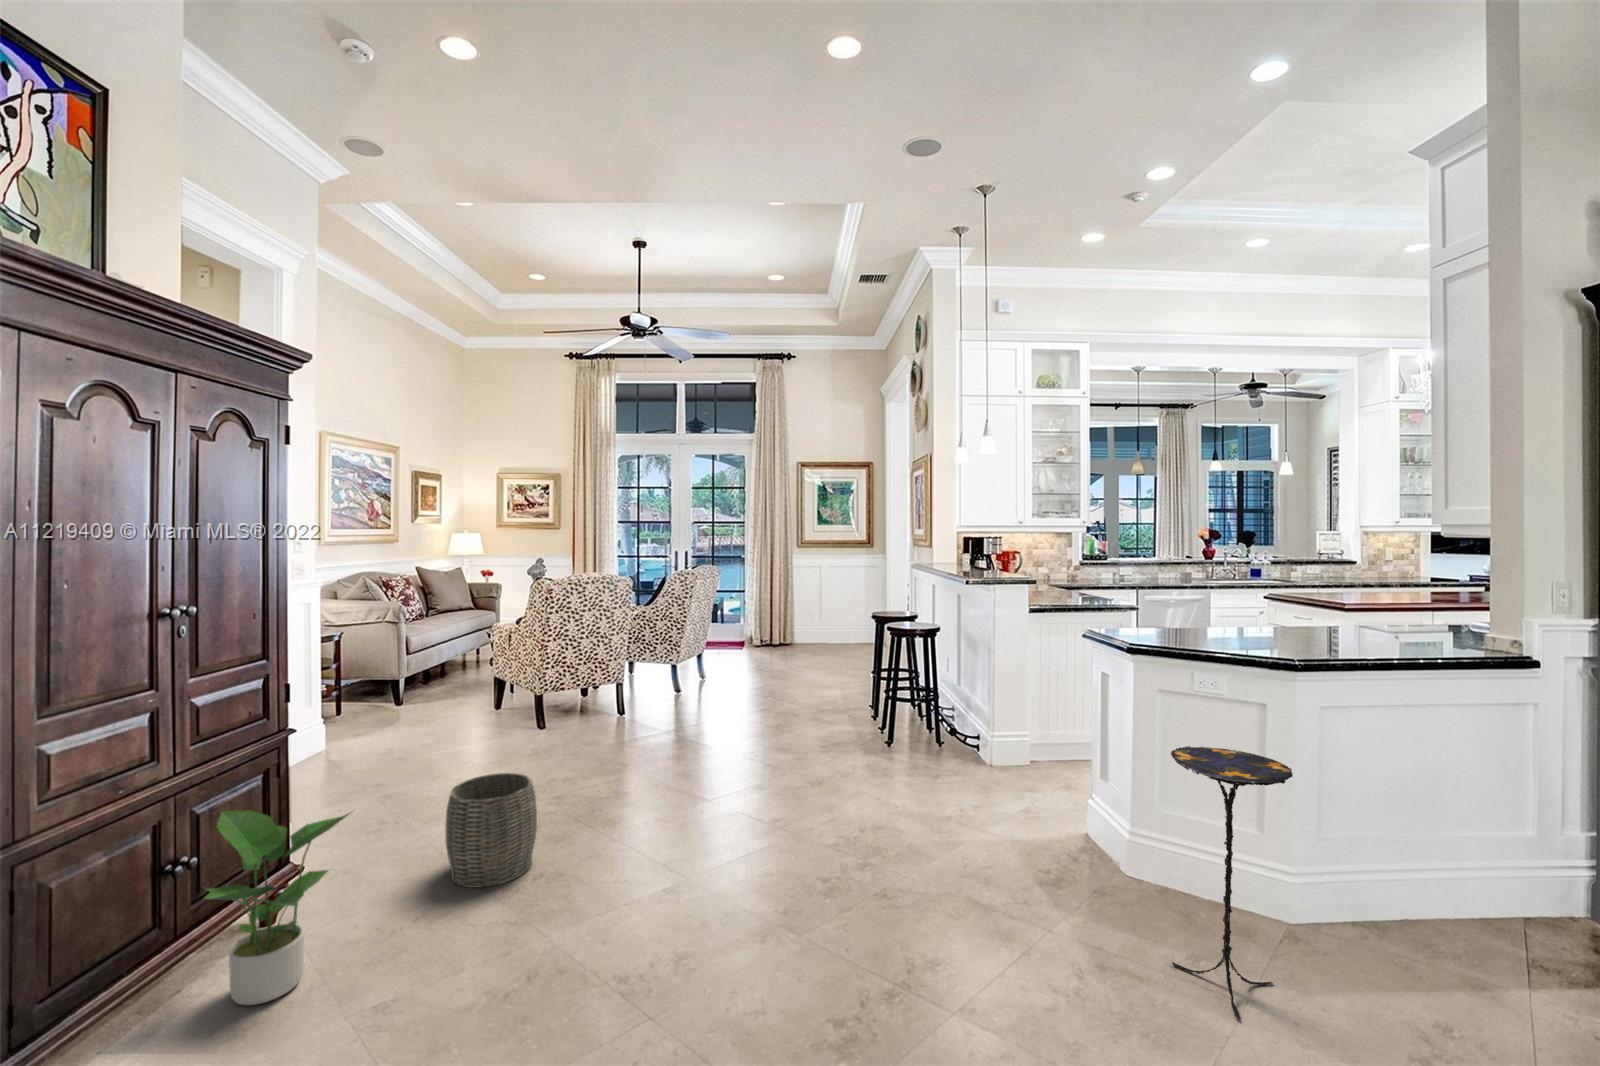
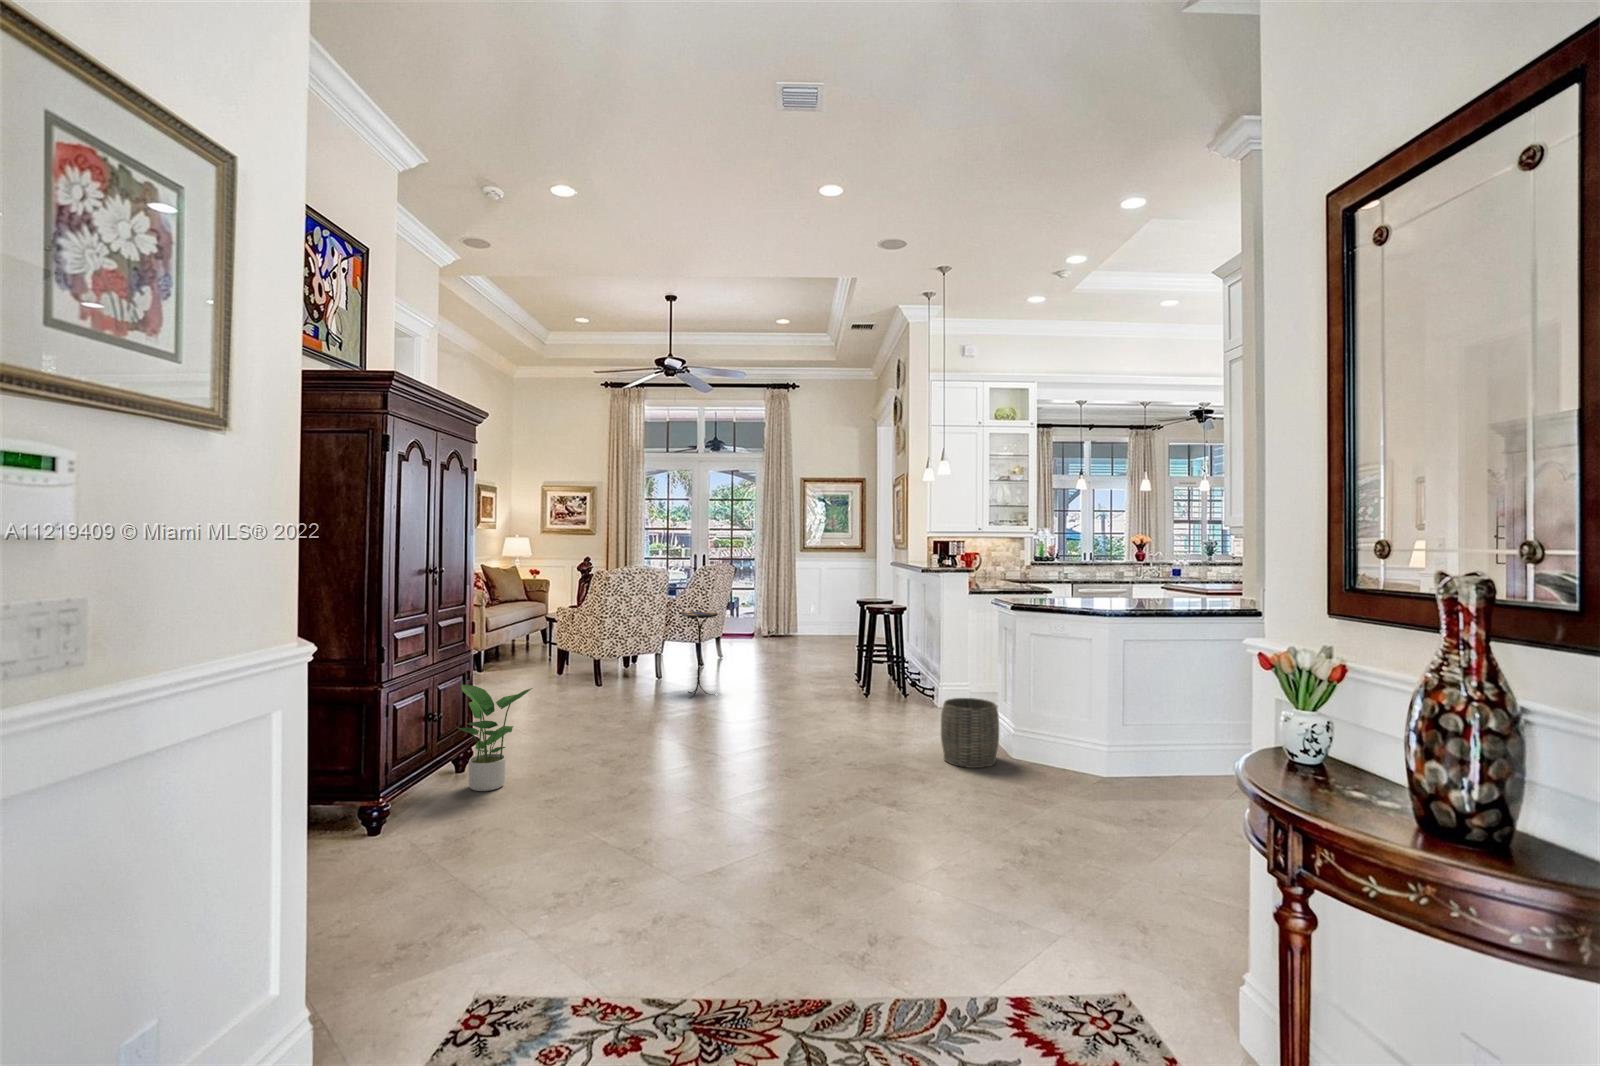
side table: present [1171,746,1293,1018] -> present [681,612,718,698]
woven basket: present [445,773,537,888] -> present [941,698,999,768]

